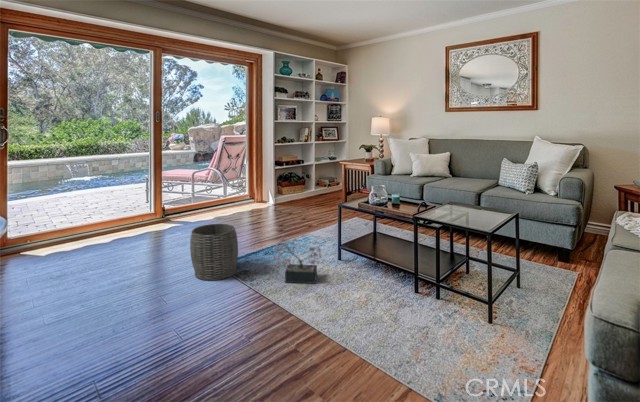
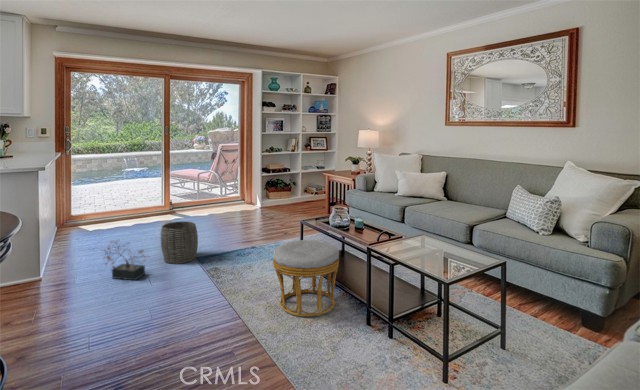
decorative plant: present [274,236,325,284] -> present [101,241,145,280]
ottoman: none [387,246,488,362] -> present [273,240,339,317]

